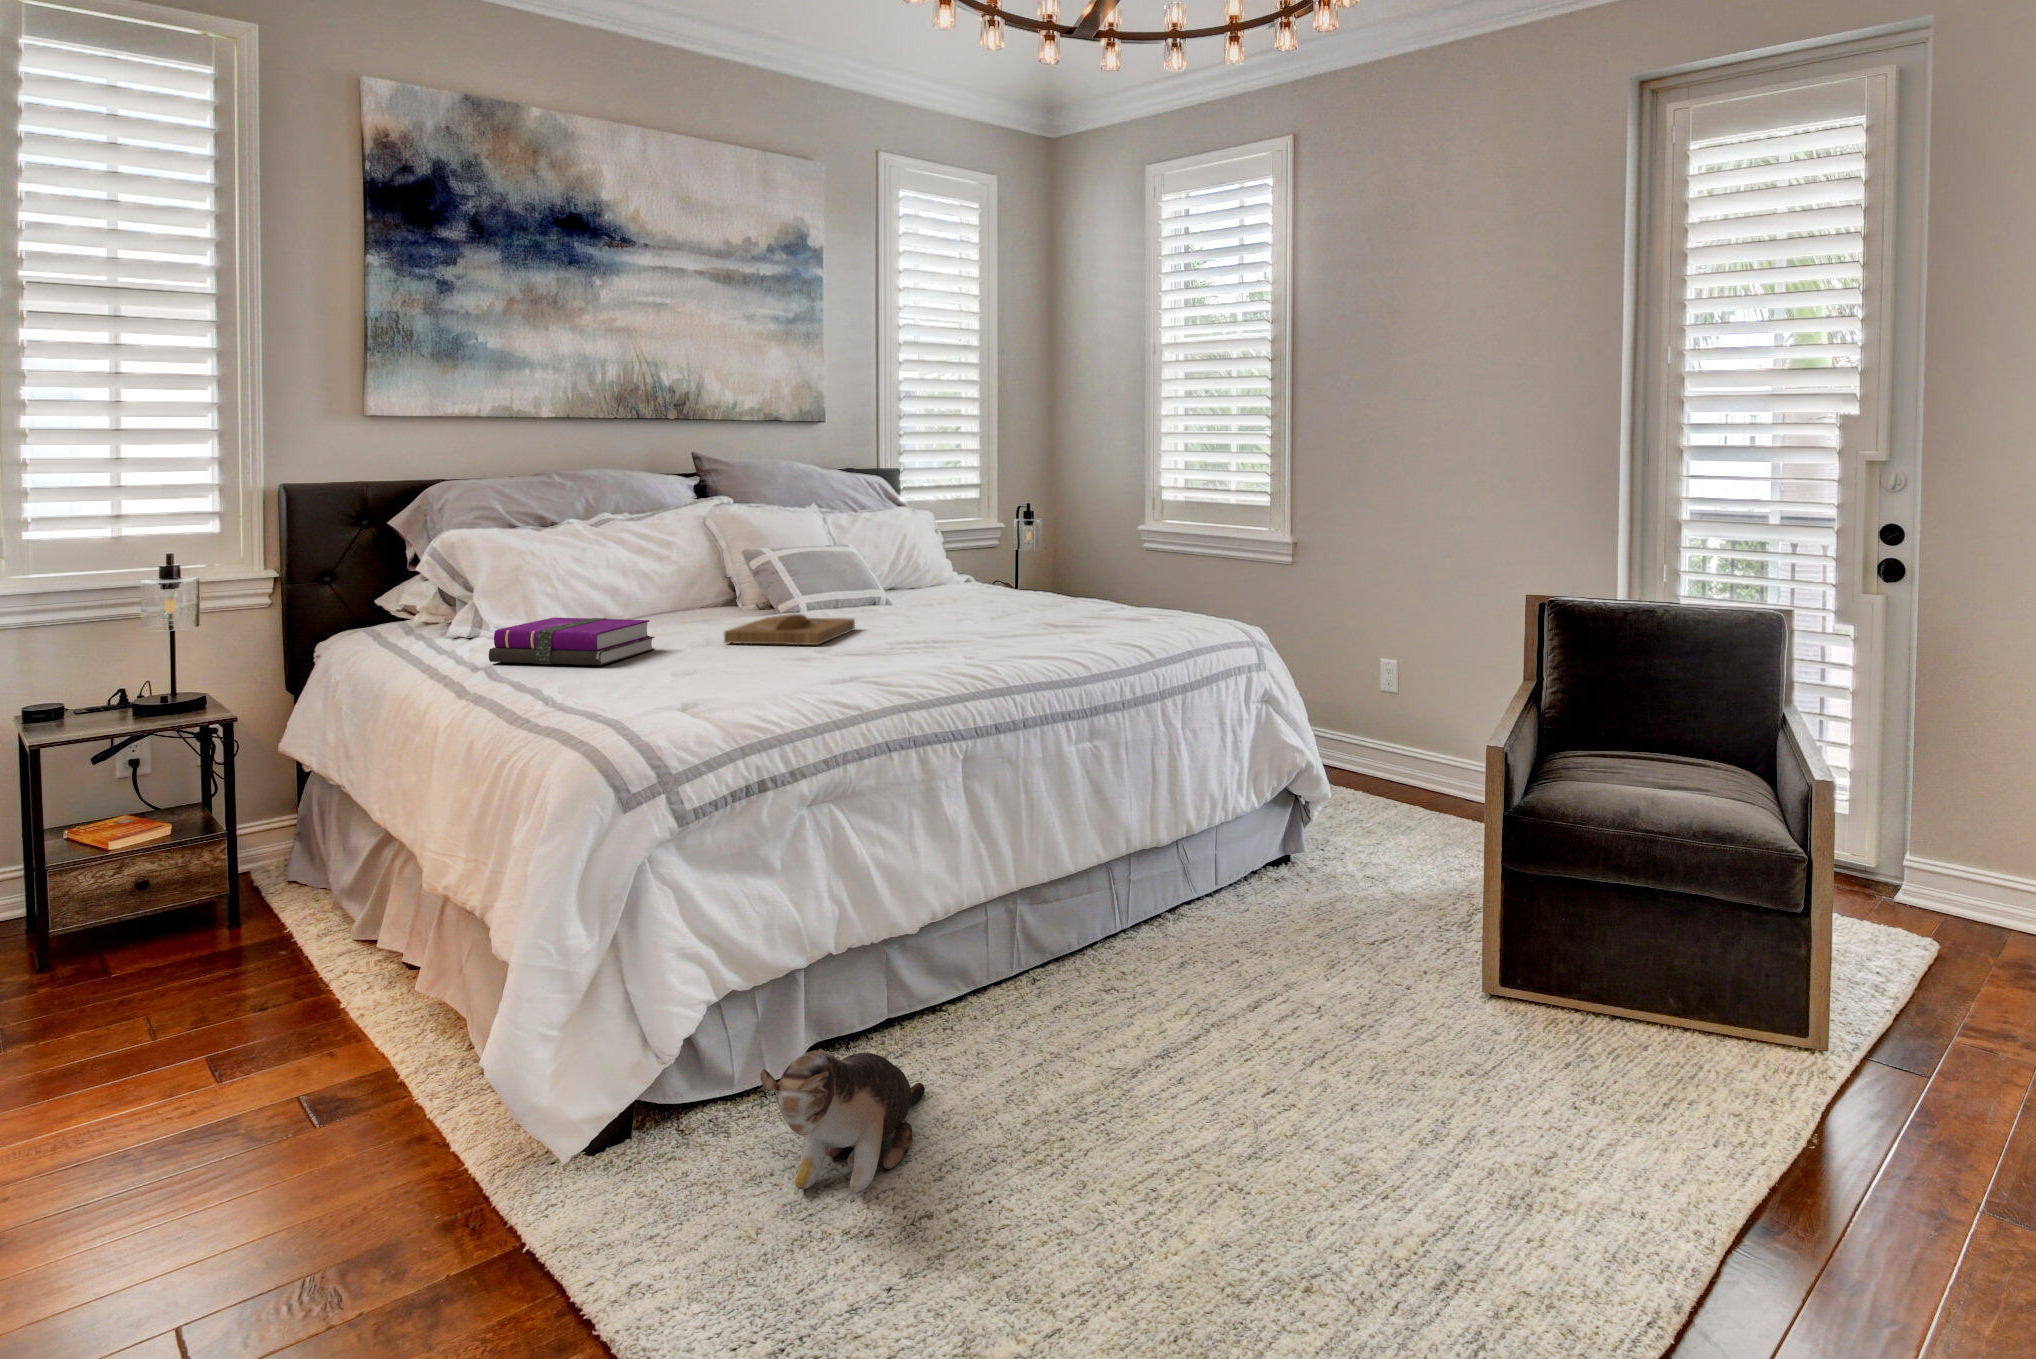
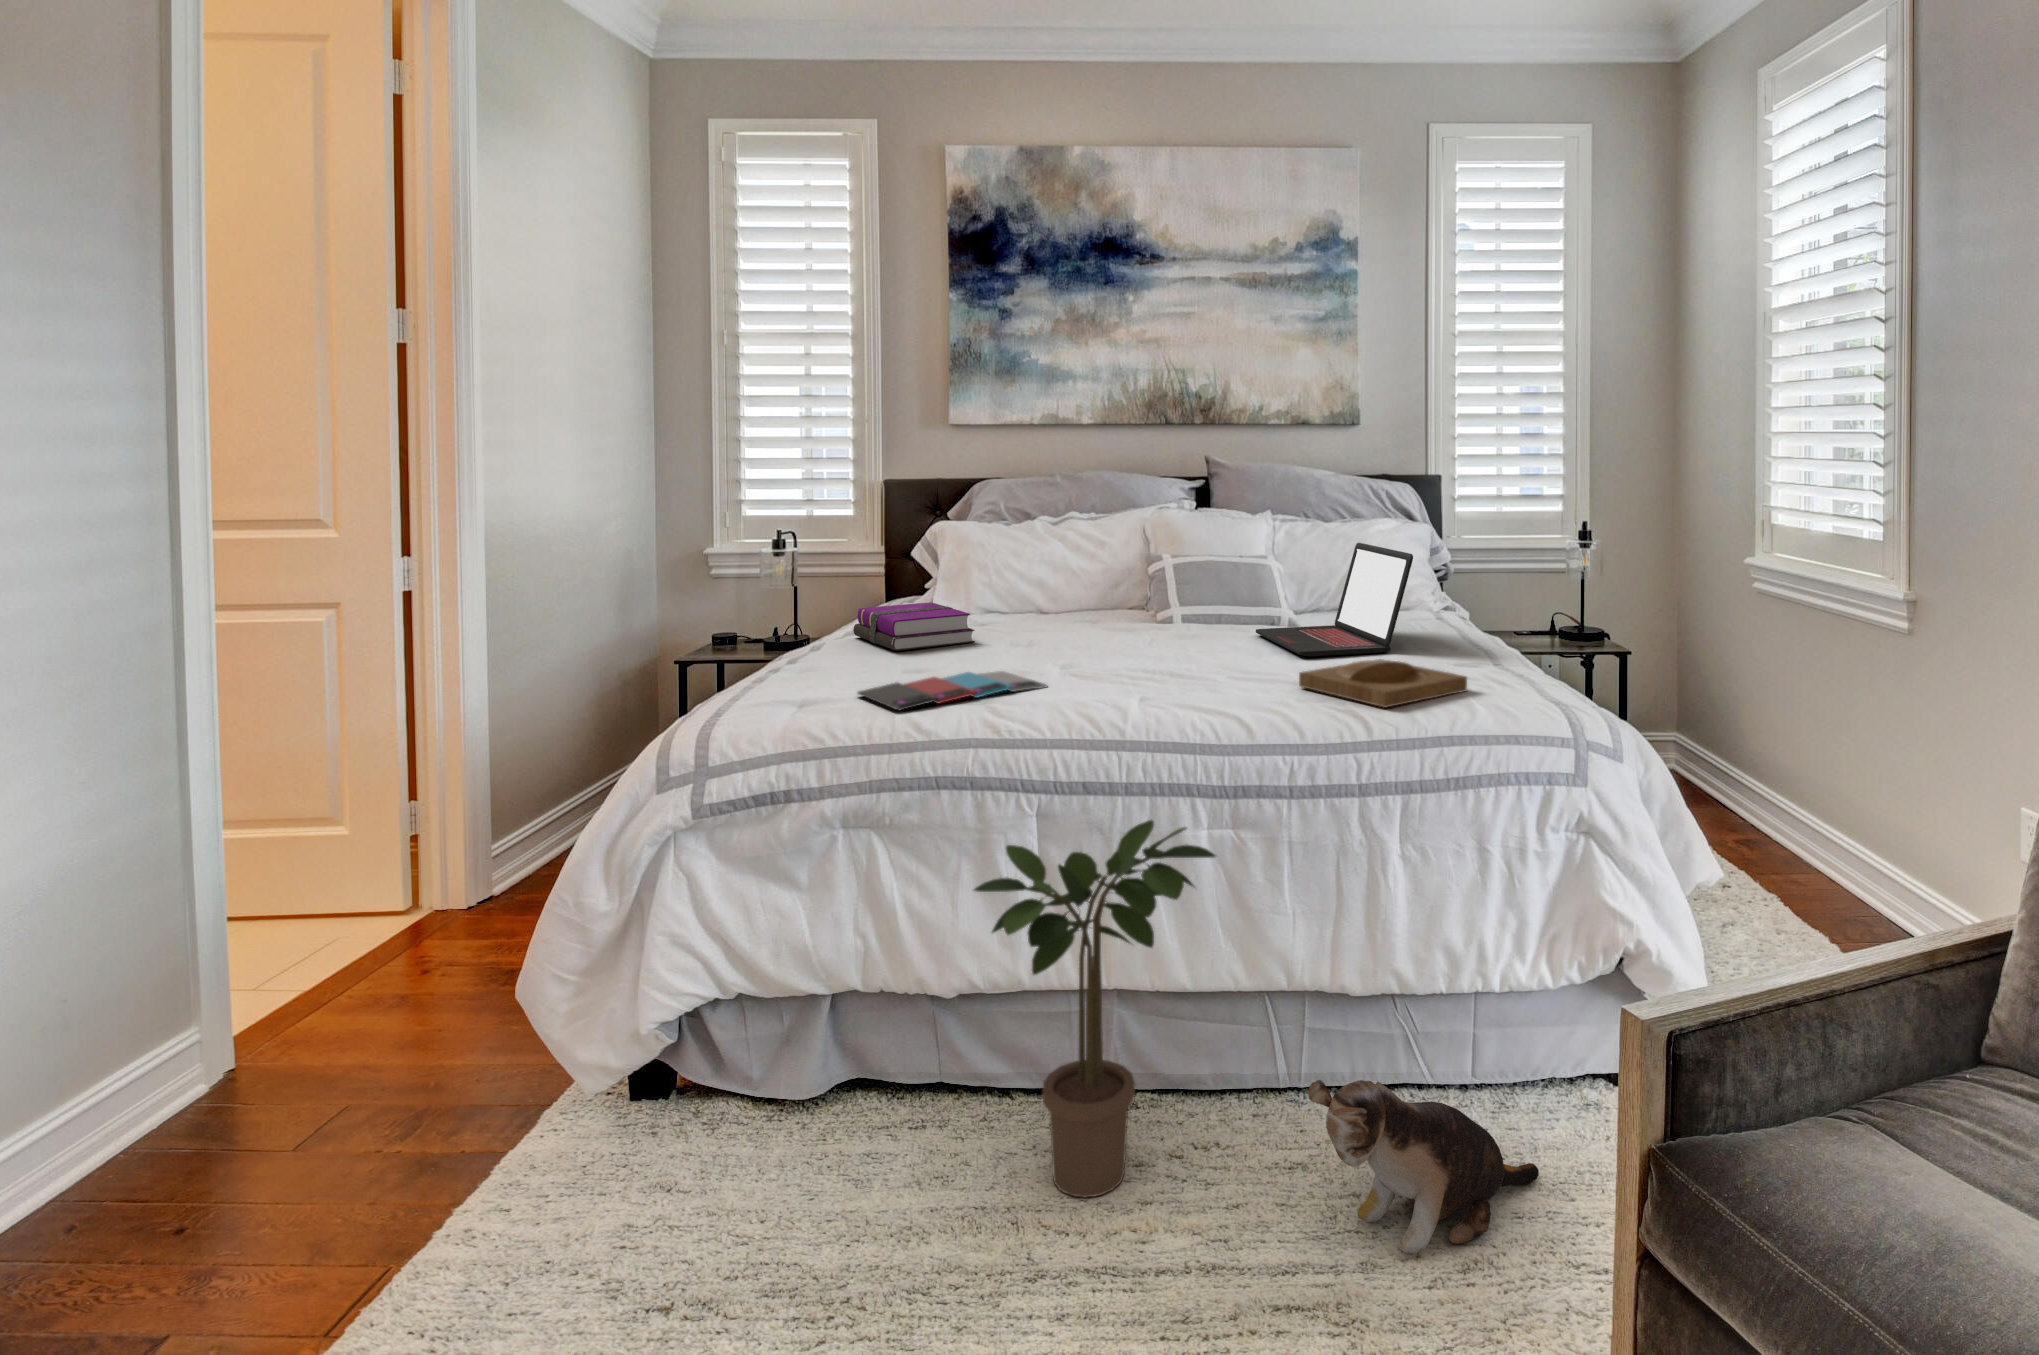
laptop: none [901,526,1053,620] -> present [1256,543,1413,657]
tray: present [724,614,855,645] -> present [1299,659,1467,708]
smartphone: none [715,662,864,697] -> present [858,671,1047,710]
potted plant: none [1002,732,1150,1037] -> present [974,820,1215,1197]
plush toy: present [760,1048,925,1193] -> present [1308,1080,1539,1253]

